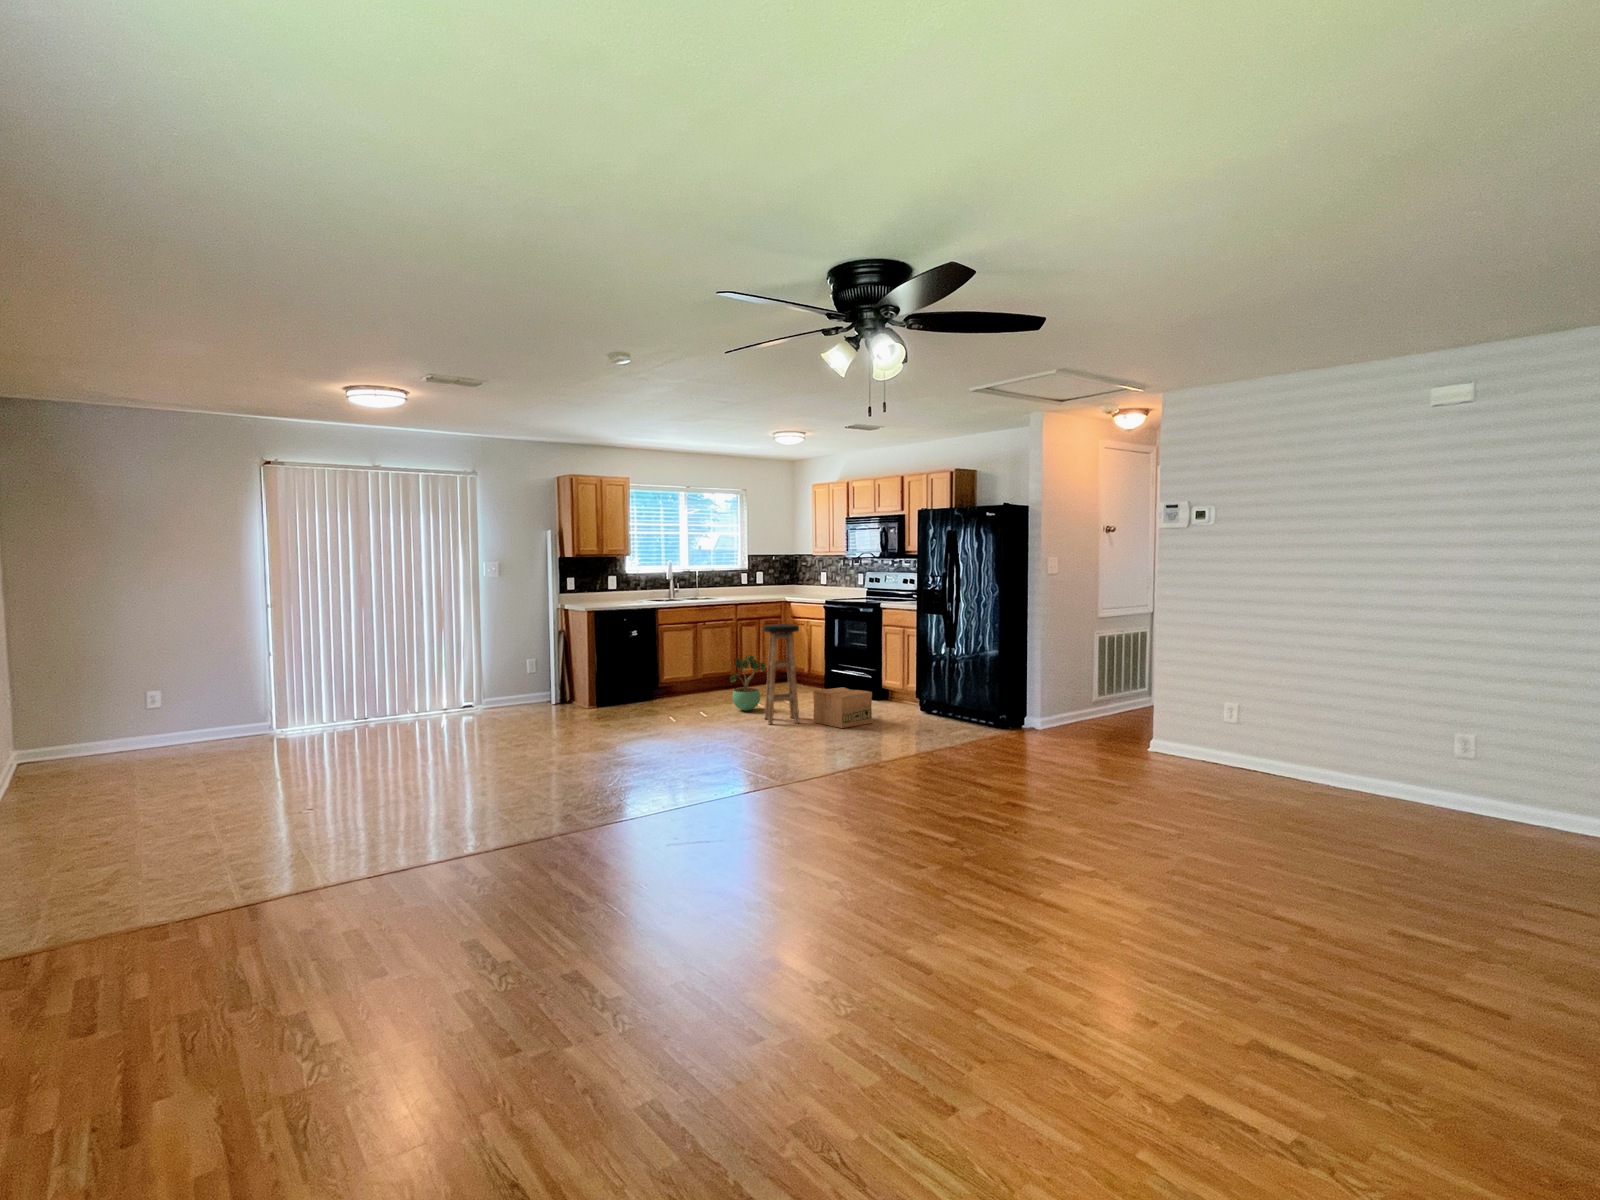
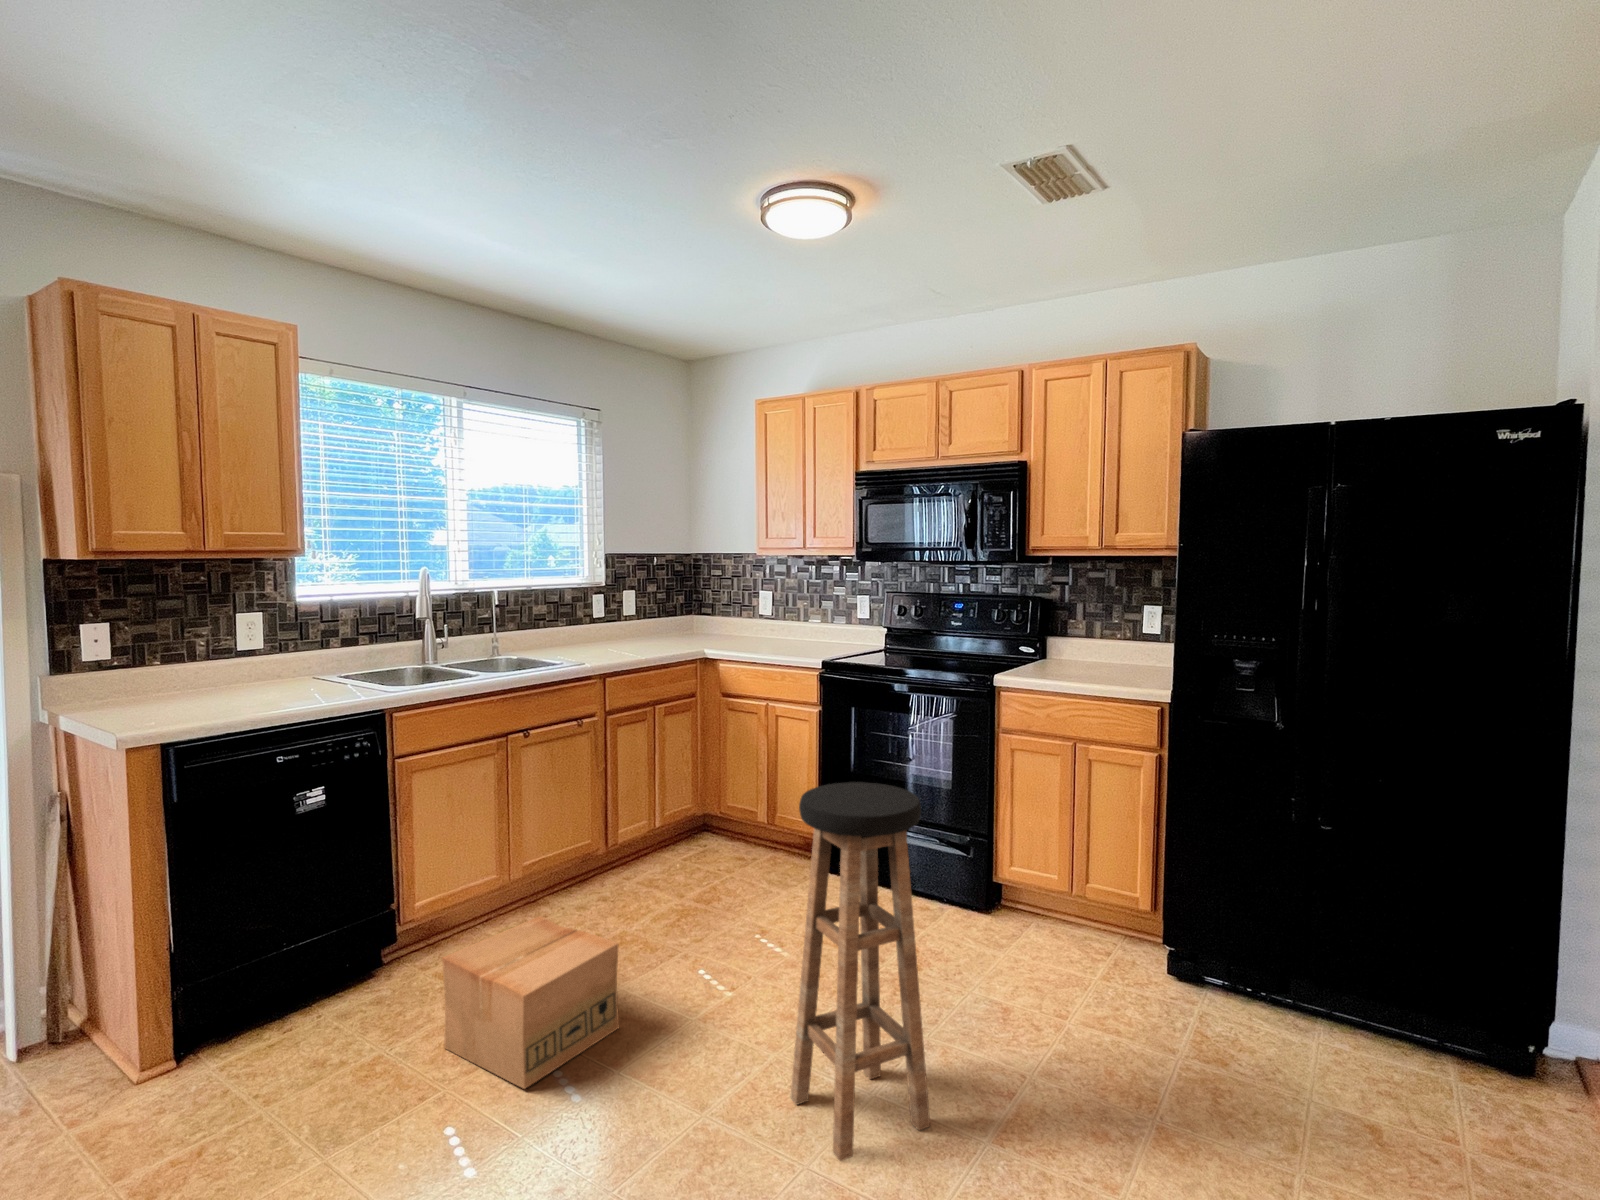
potted plant: present [729,655,765,711] -> none [649,864,758,1037]
cardboard box: present [813,687,872,728] -> present [442,916,619,1089]

